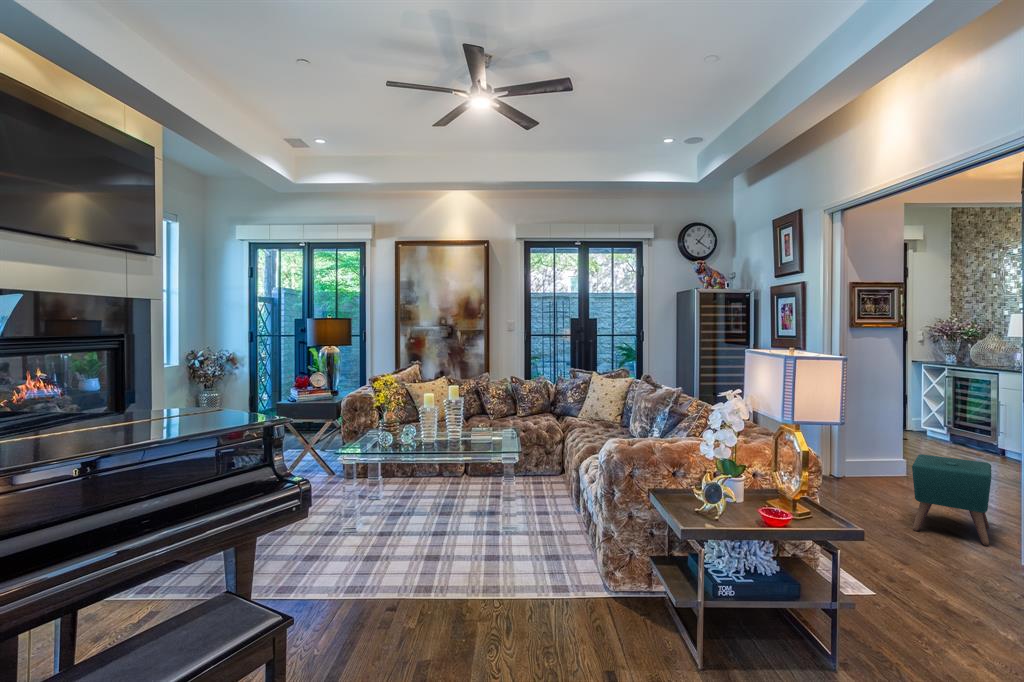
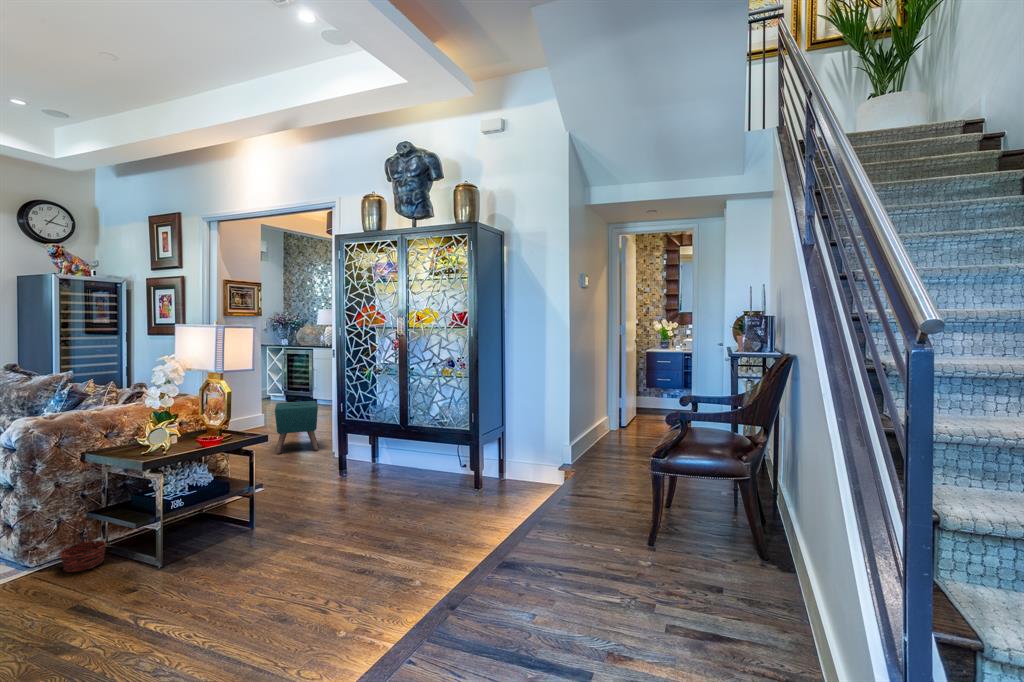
basket: none [621,560,662,622] -> present [60,517,106,572]

